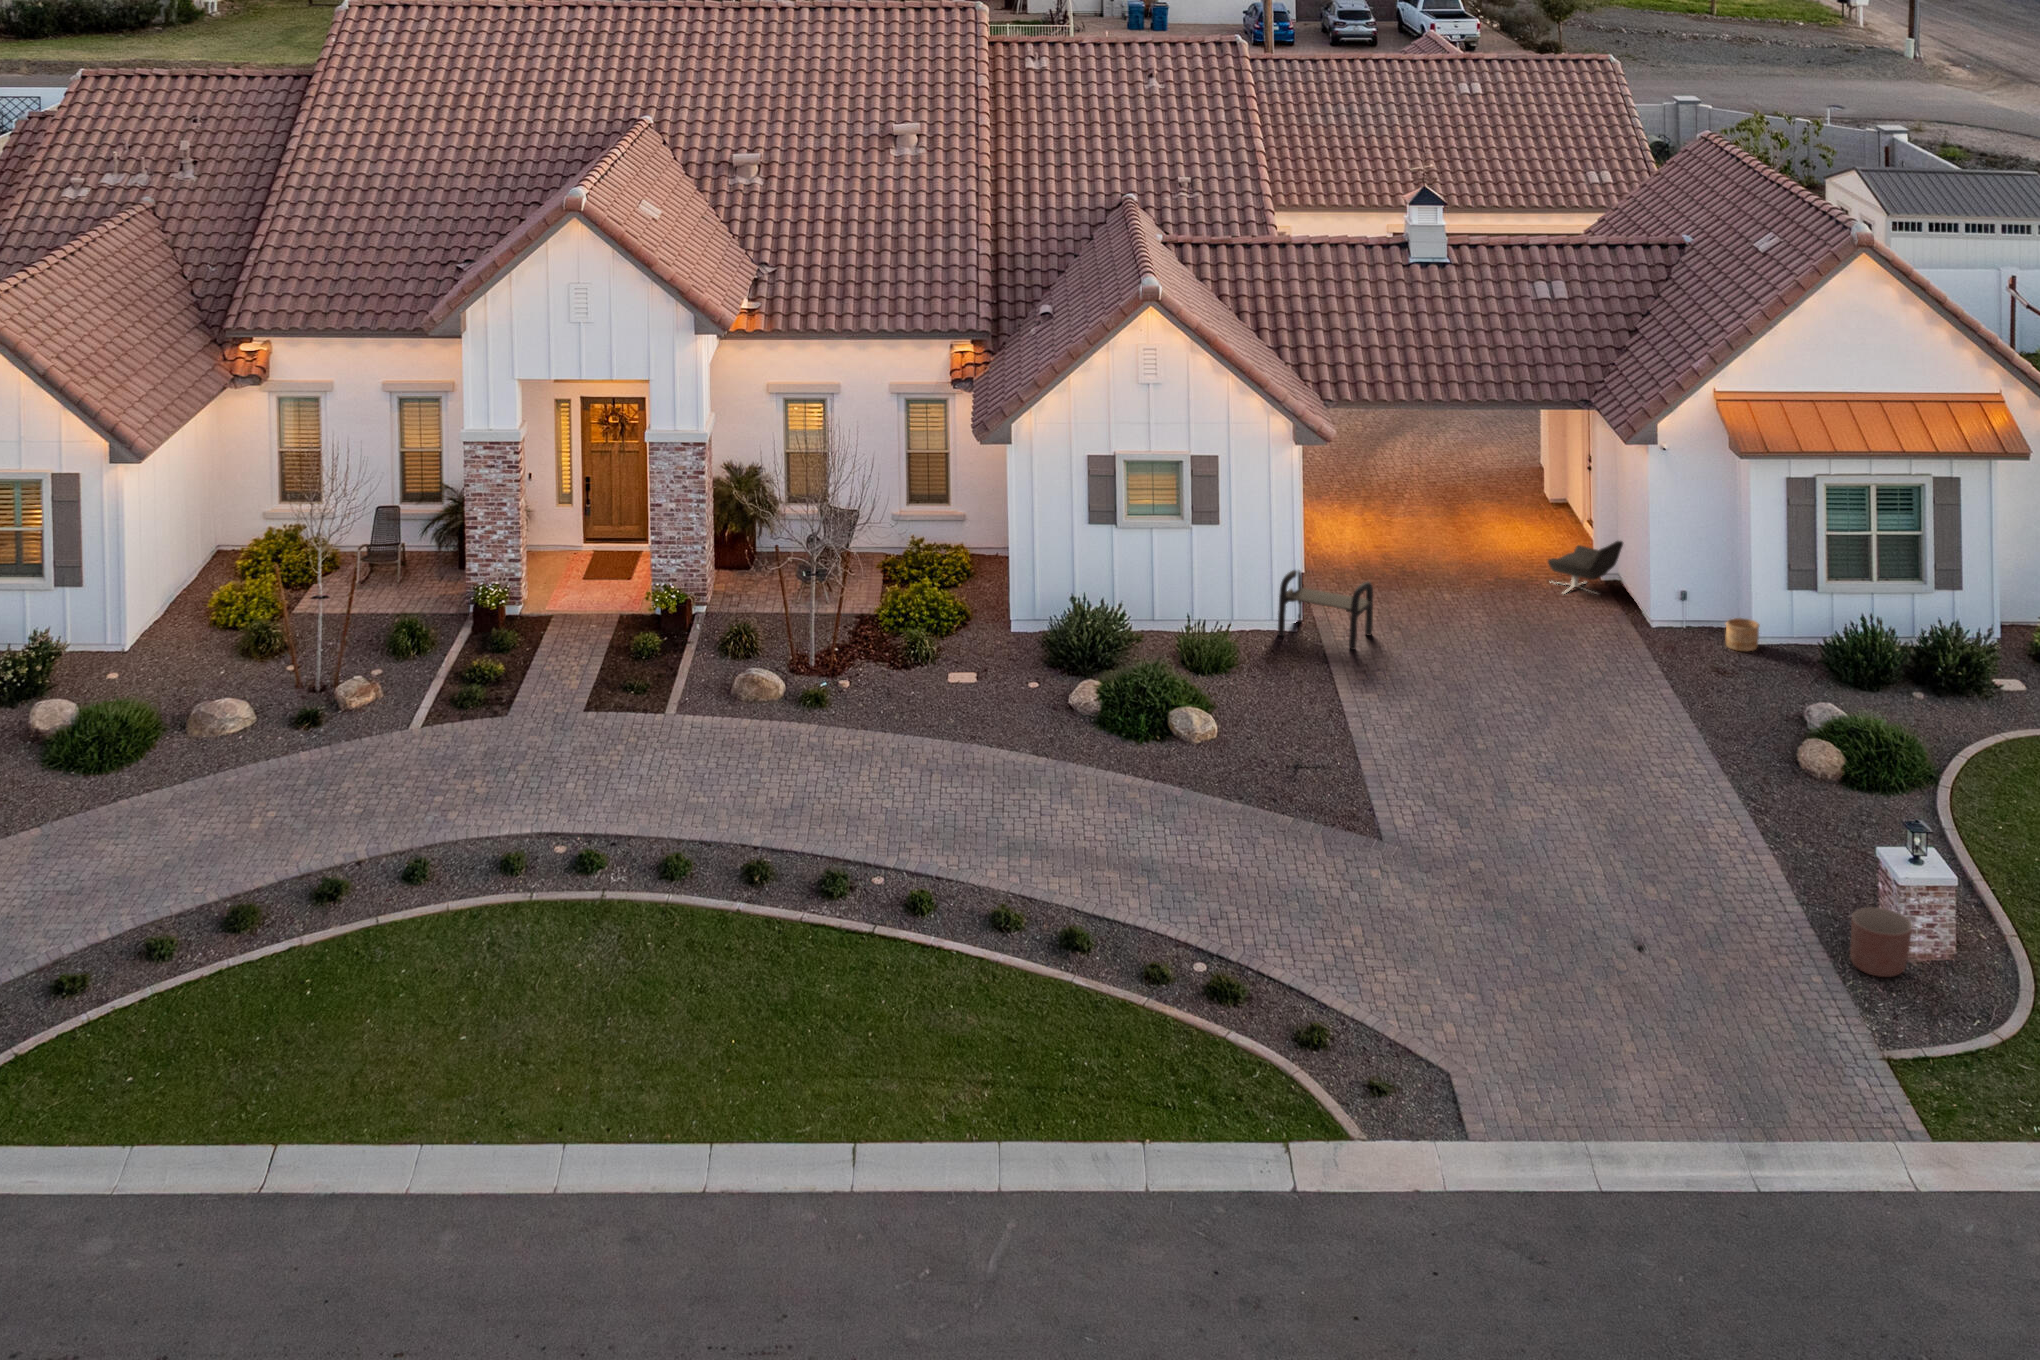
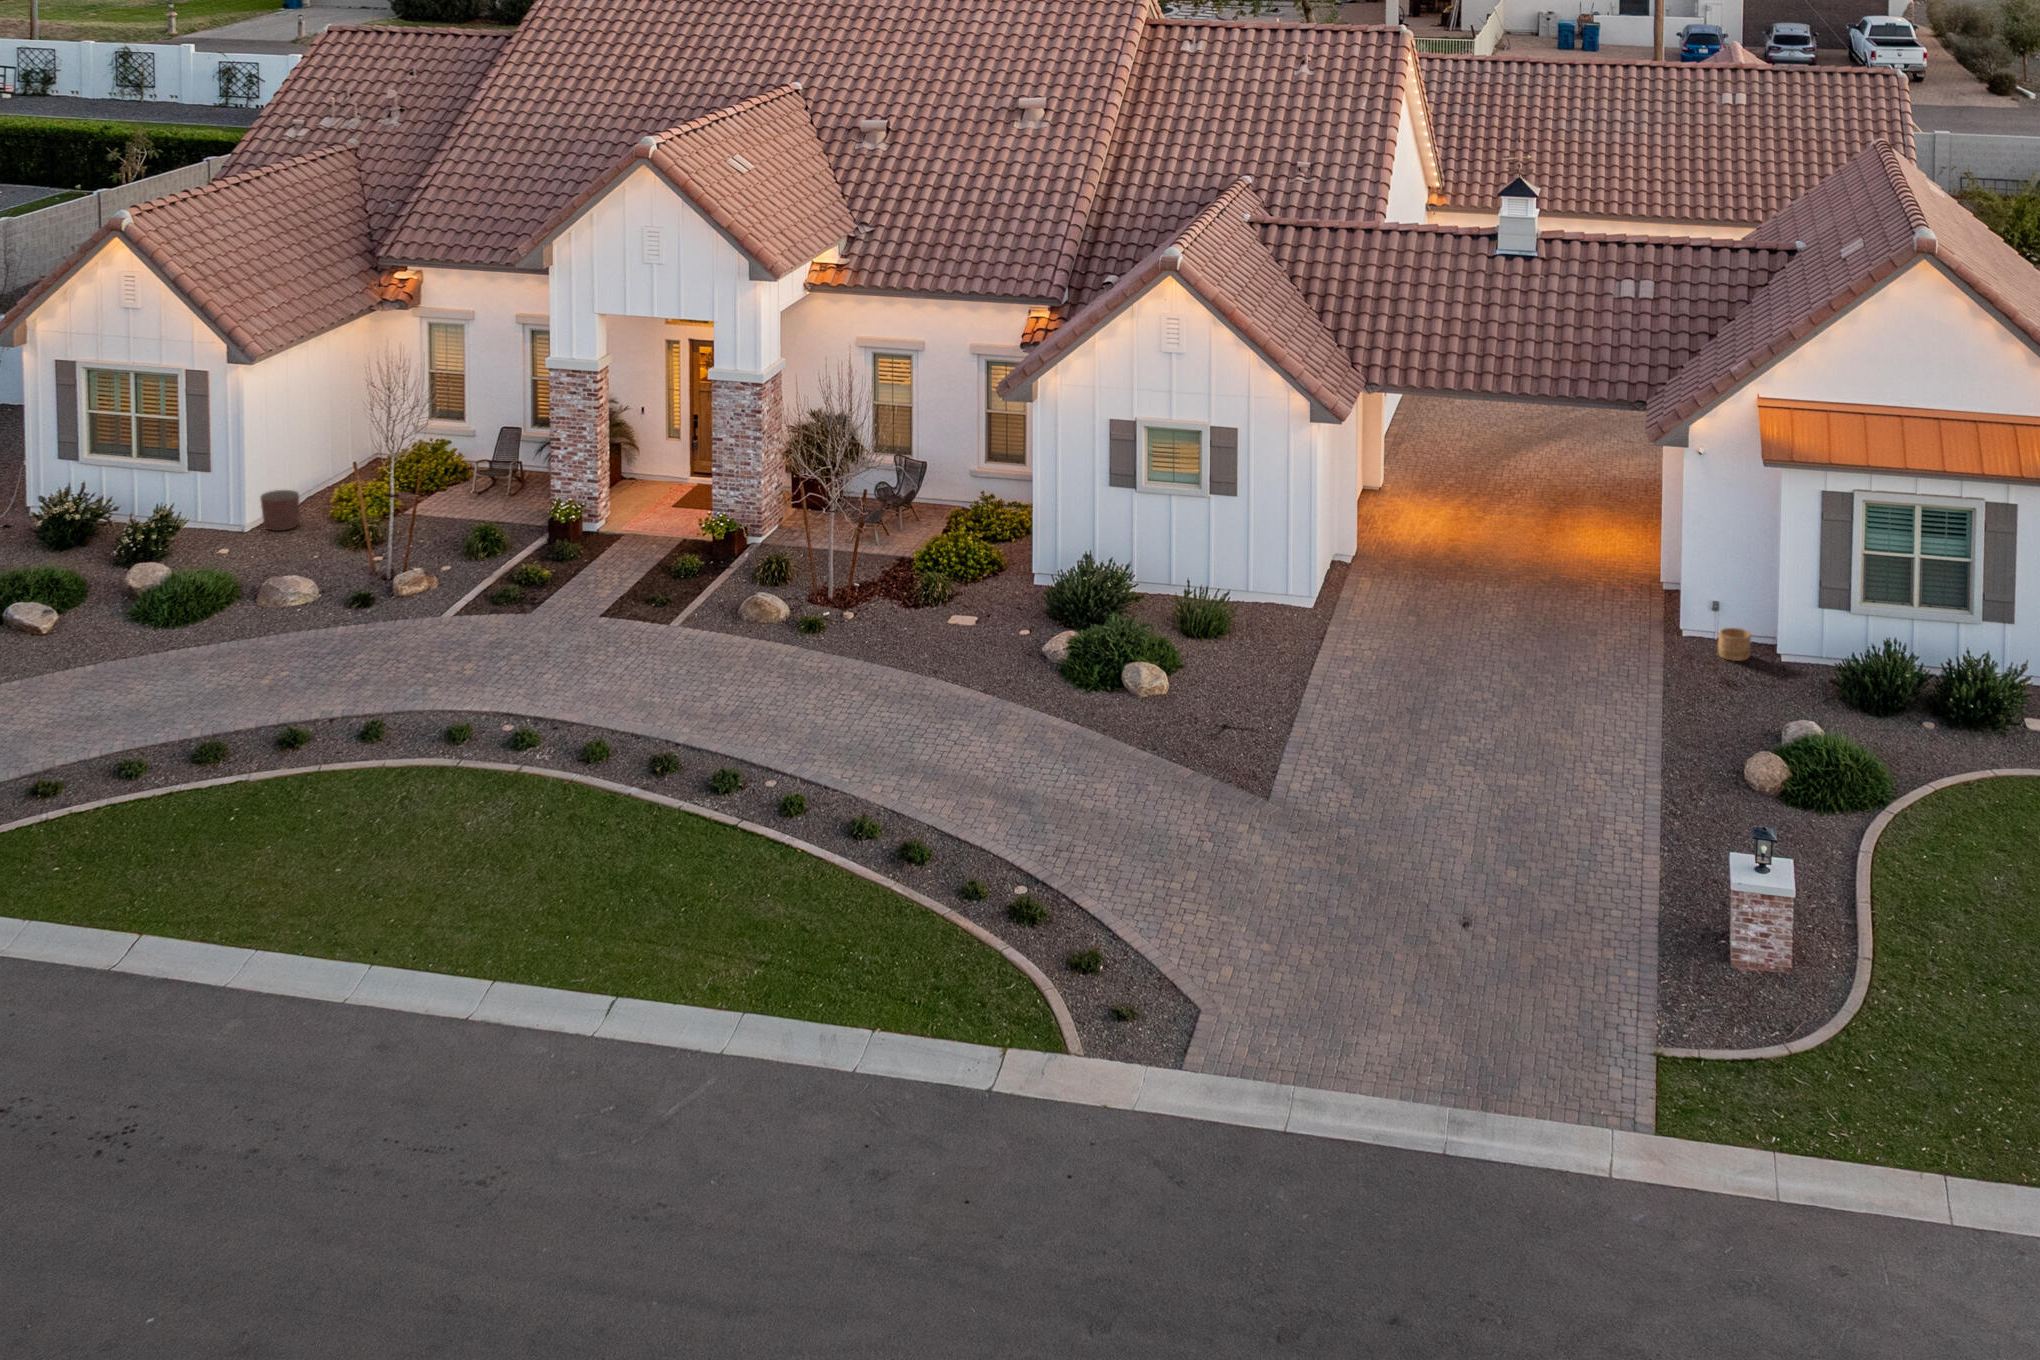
lounge chair: present [1548,541,1623,594] -> none [1575,545,1652,597]
bench: present [1278,570,1373,650] -> none [1280,545,1374,626]
planter: present [1850,908,1913,977] -> present [260,490,299,531]

